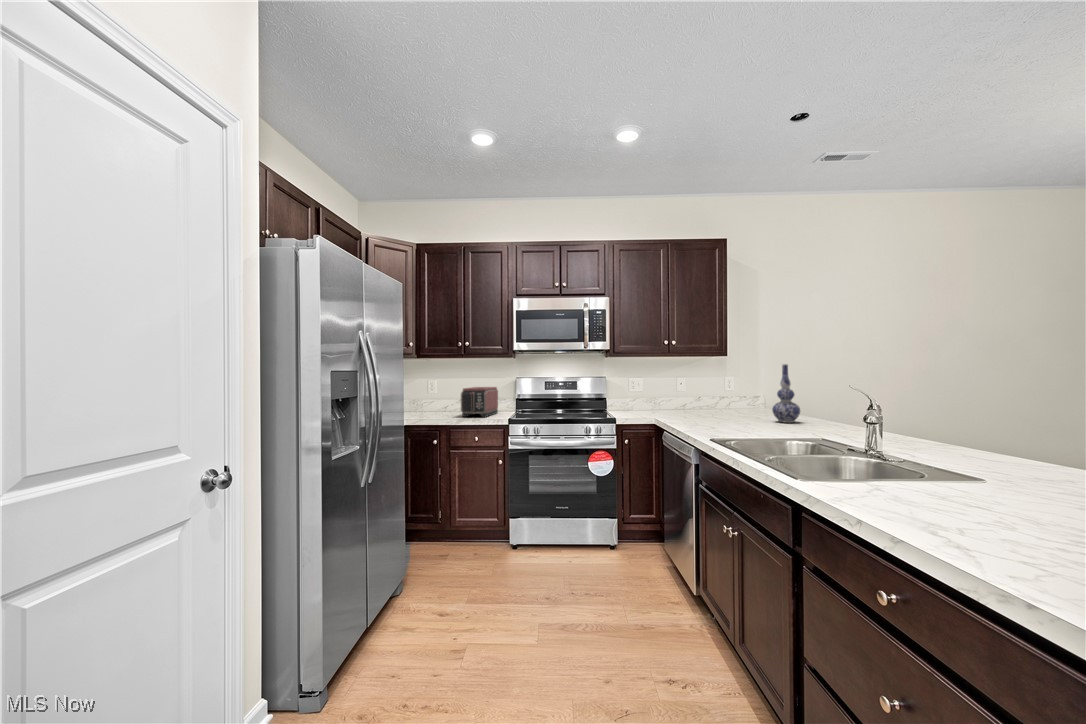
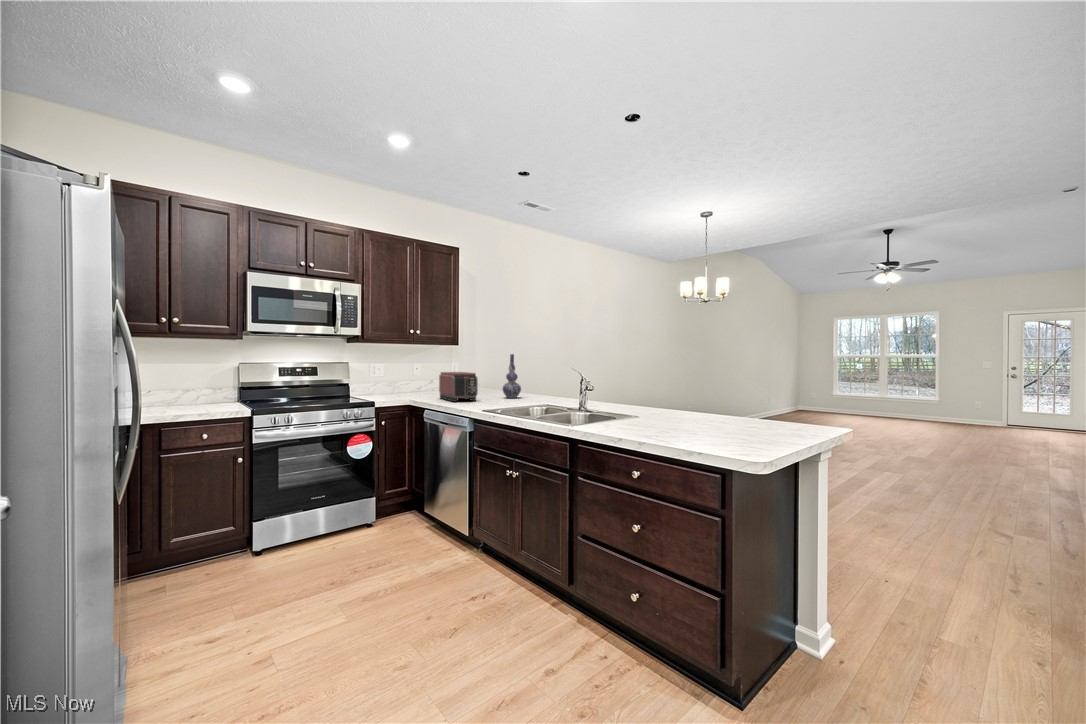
toaster: present [461,387,498,417] -> present [439,372,478,402]

